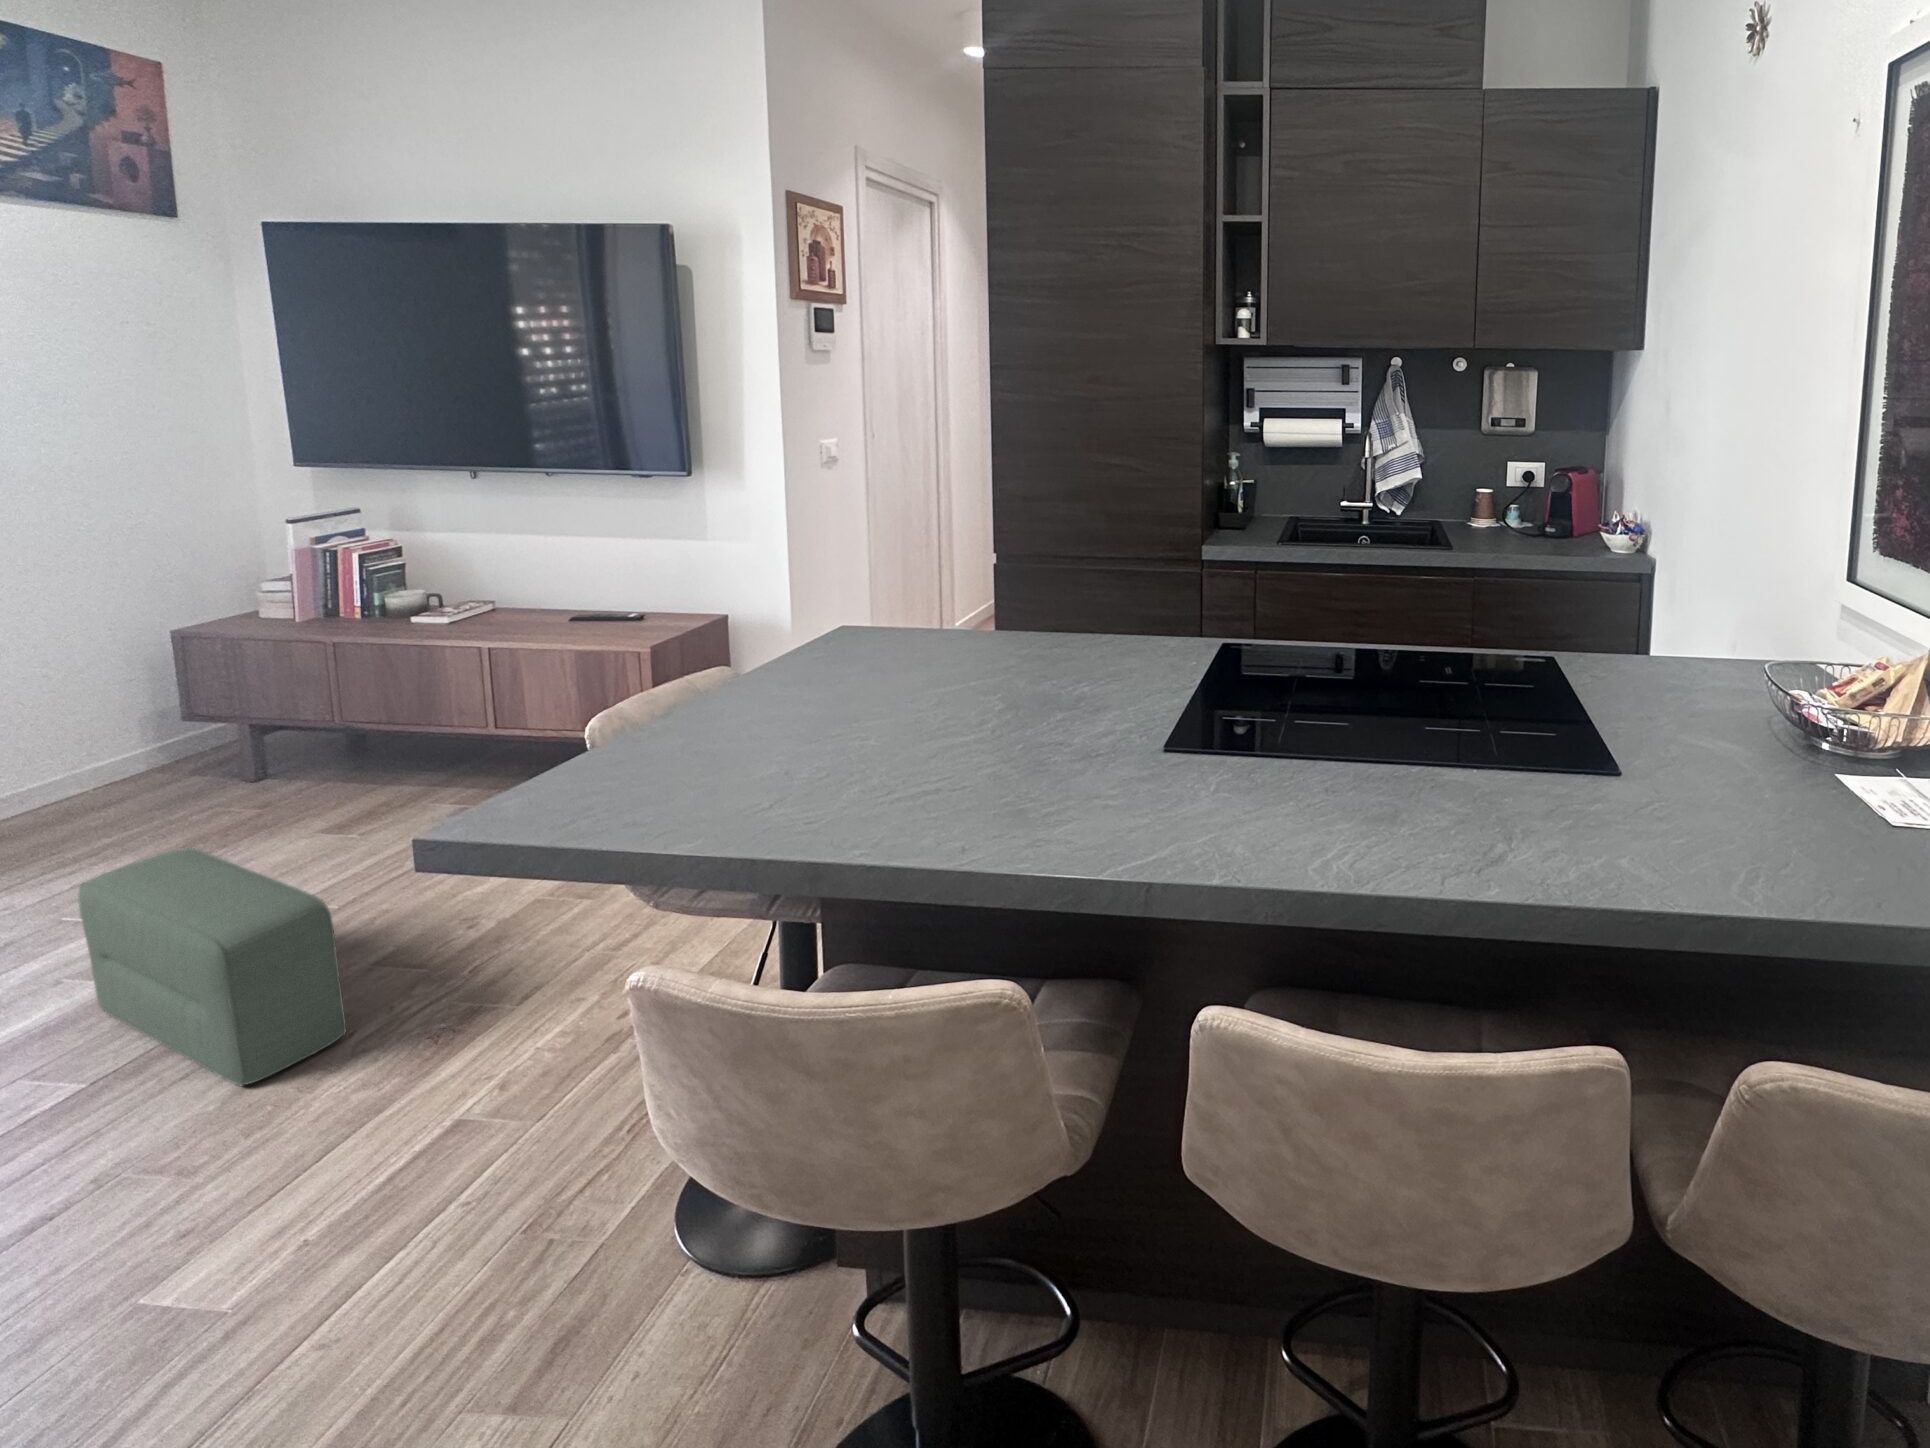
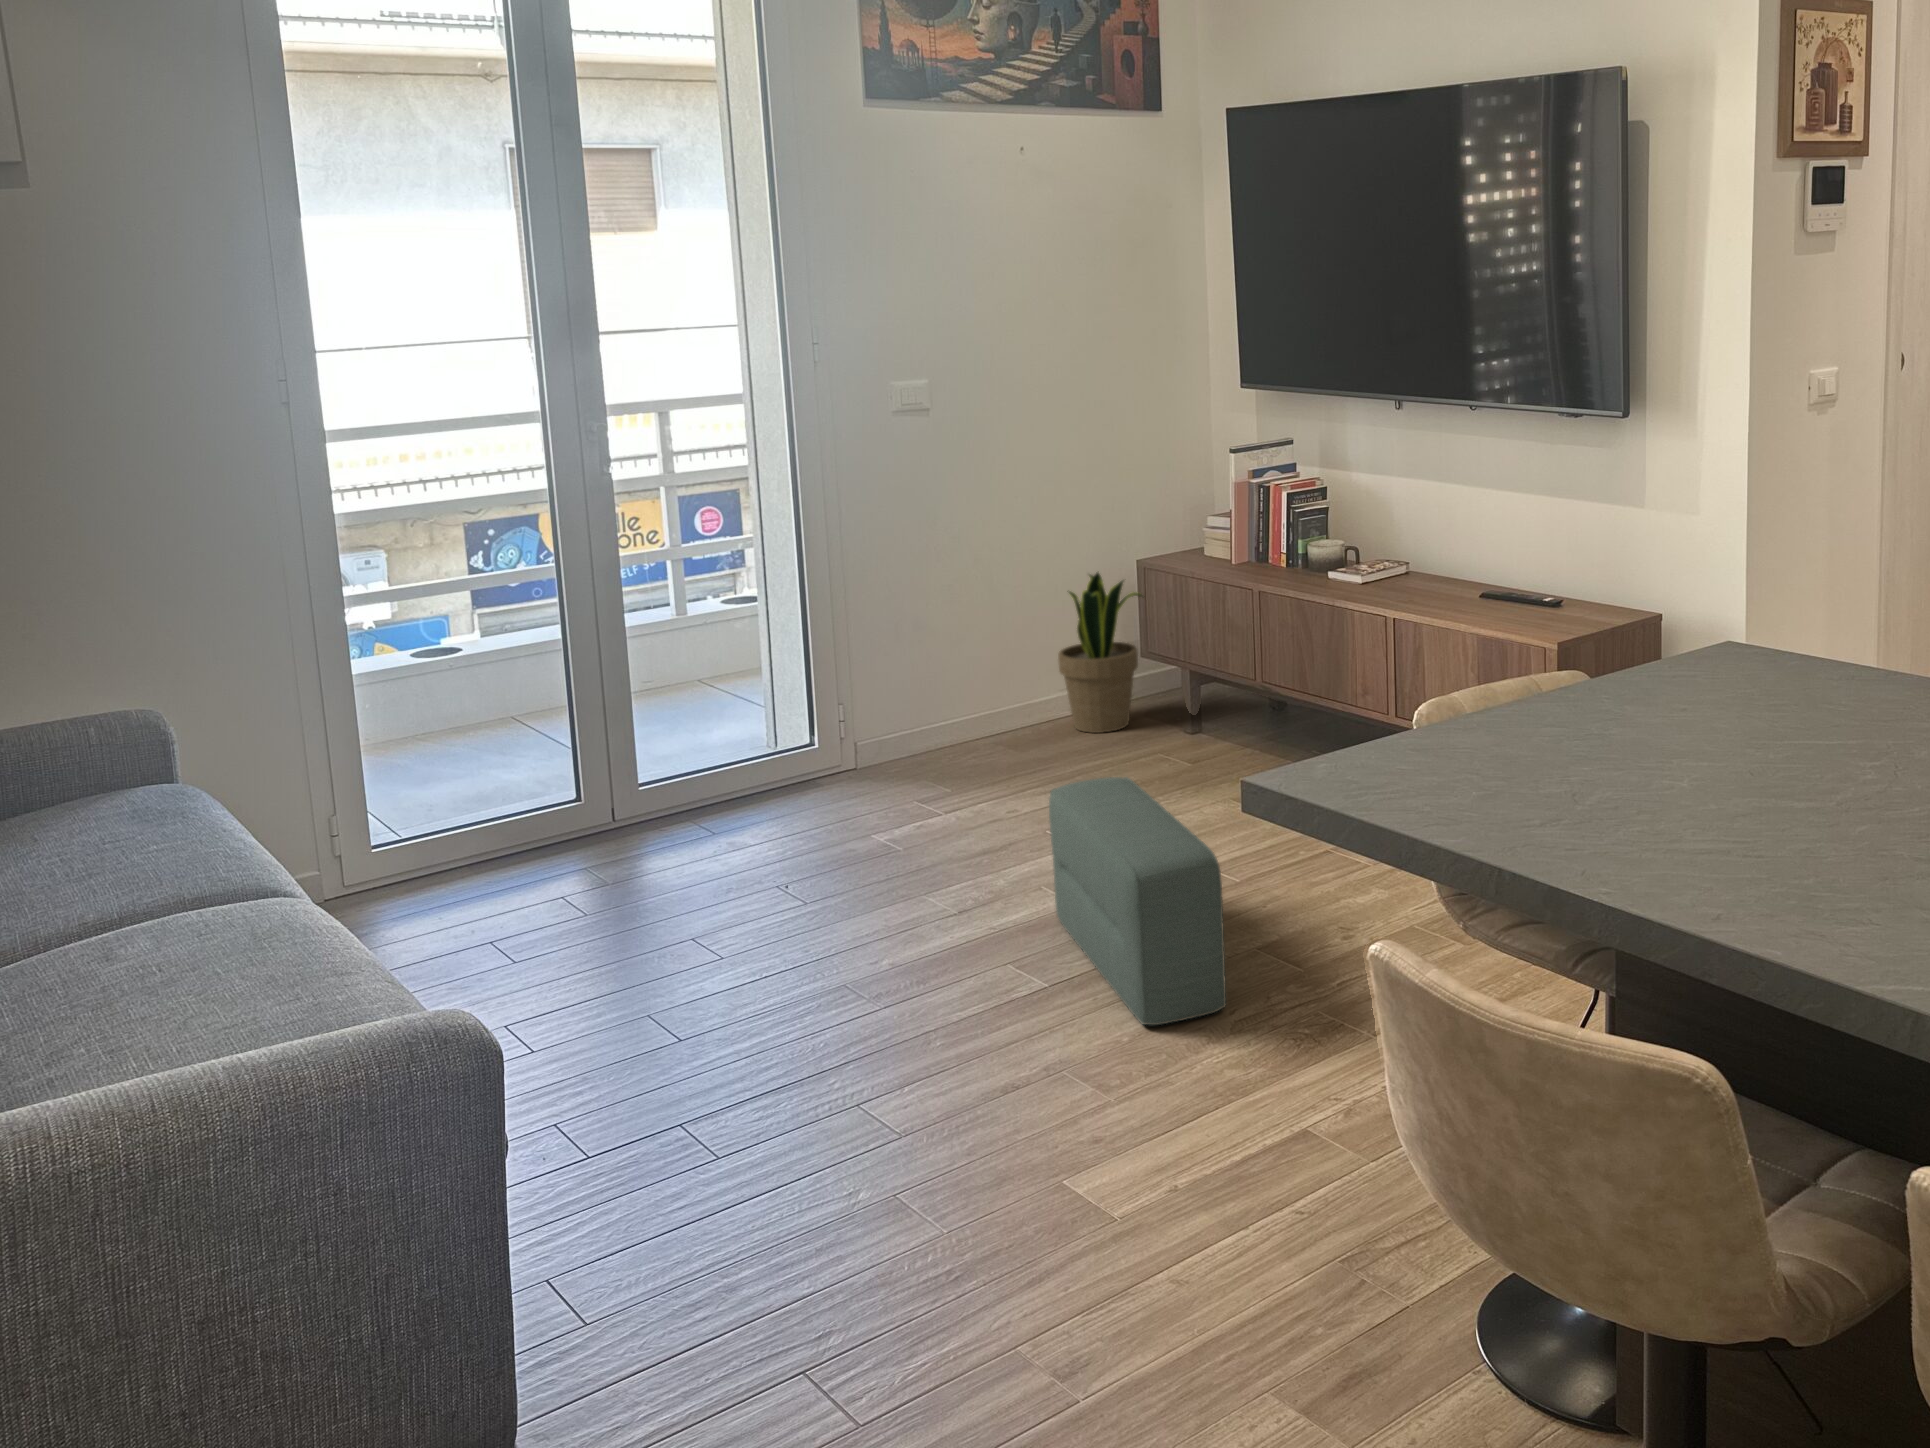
potted plant: none [67,649,187,806] -> present [1058,573,1142,733]

